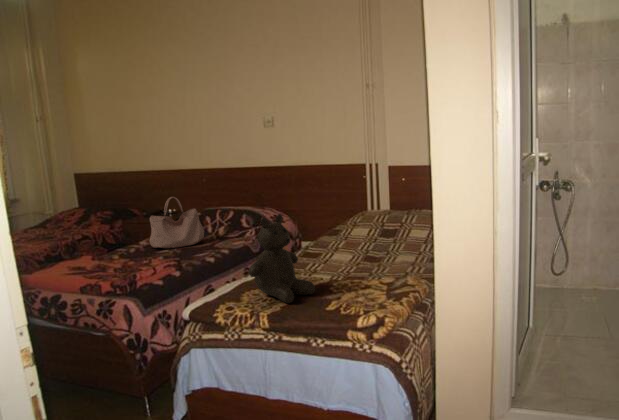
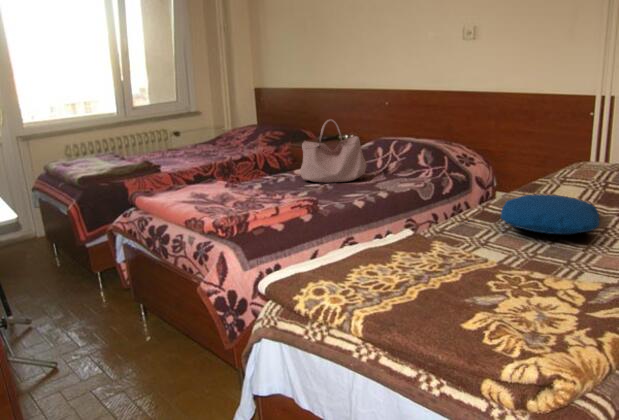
teddy bear: present [249,214,315,303] -> none [353,158,458,301]
pillow: none [316,237,377,260] -> present [501,194,600,234]

